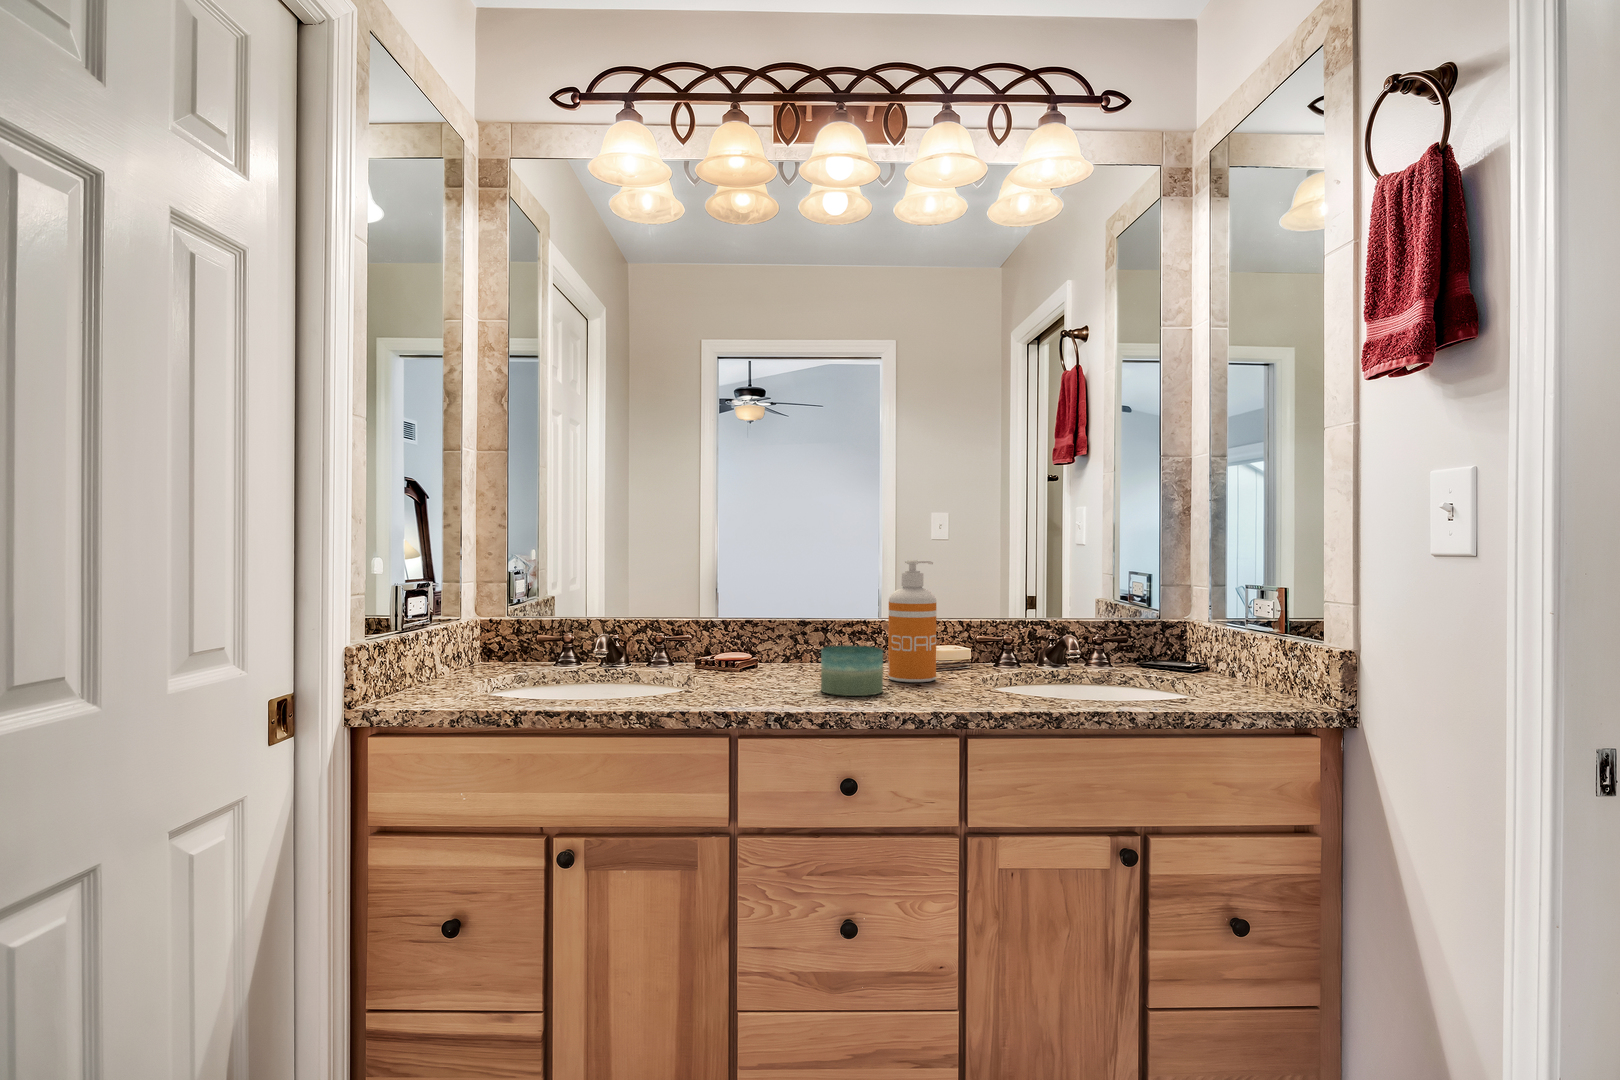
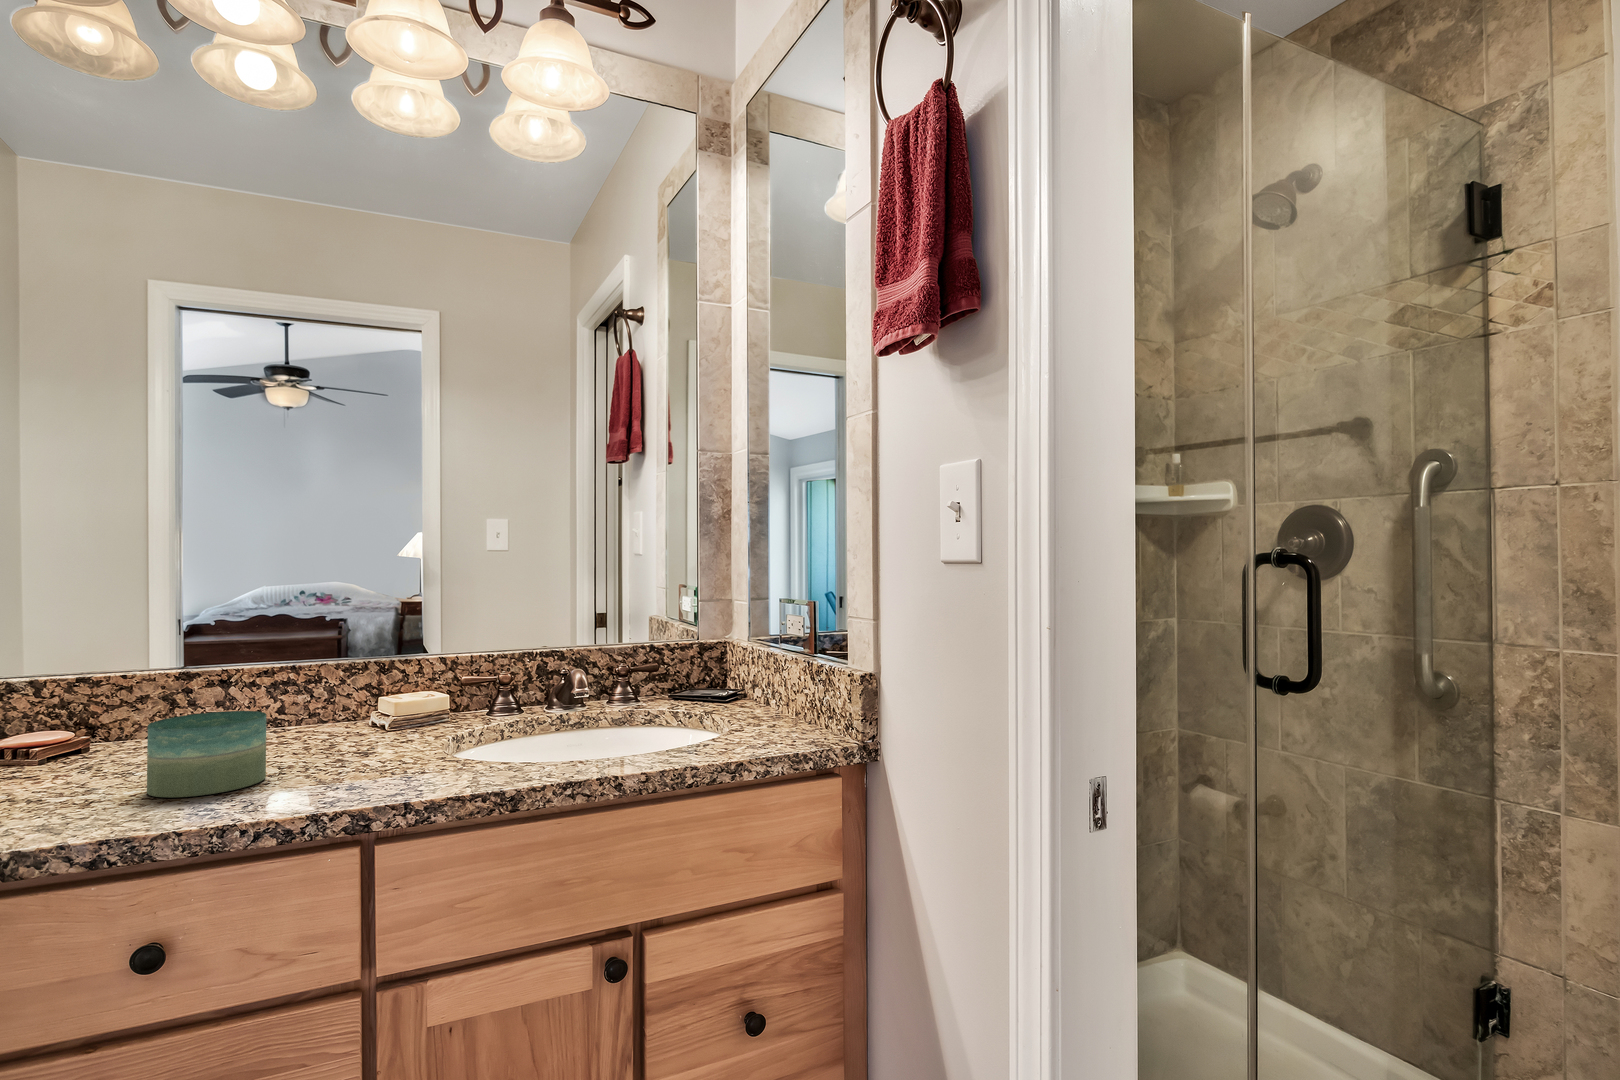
soap dispenser: present [888,560,936,682] -> none [304,581,381,755]

